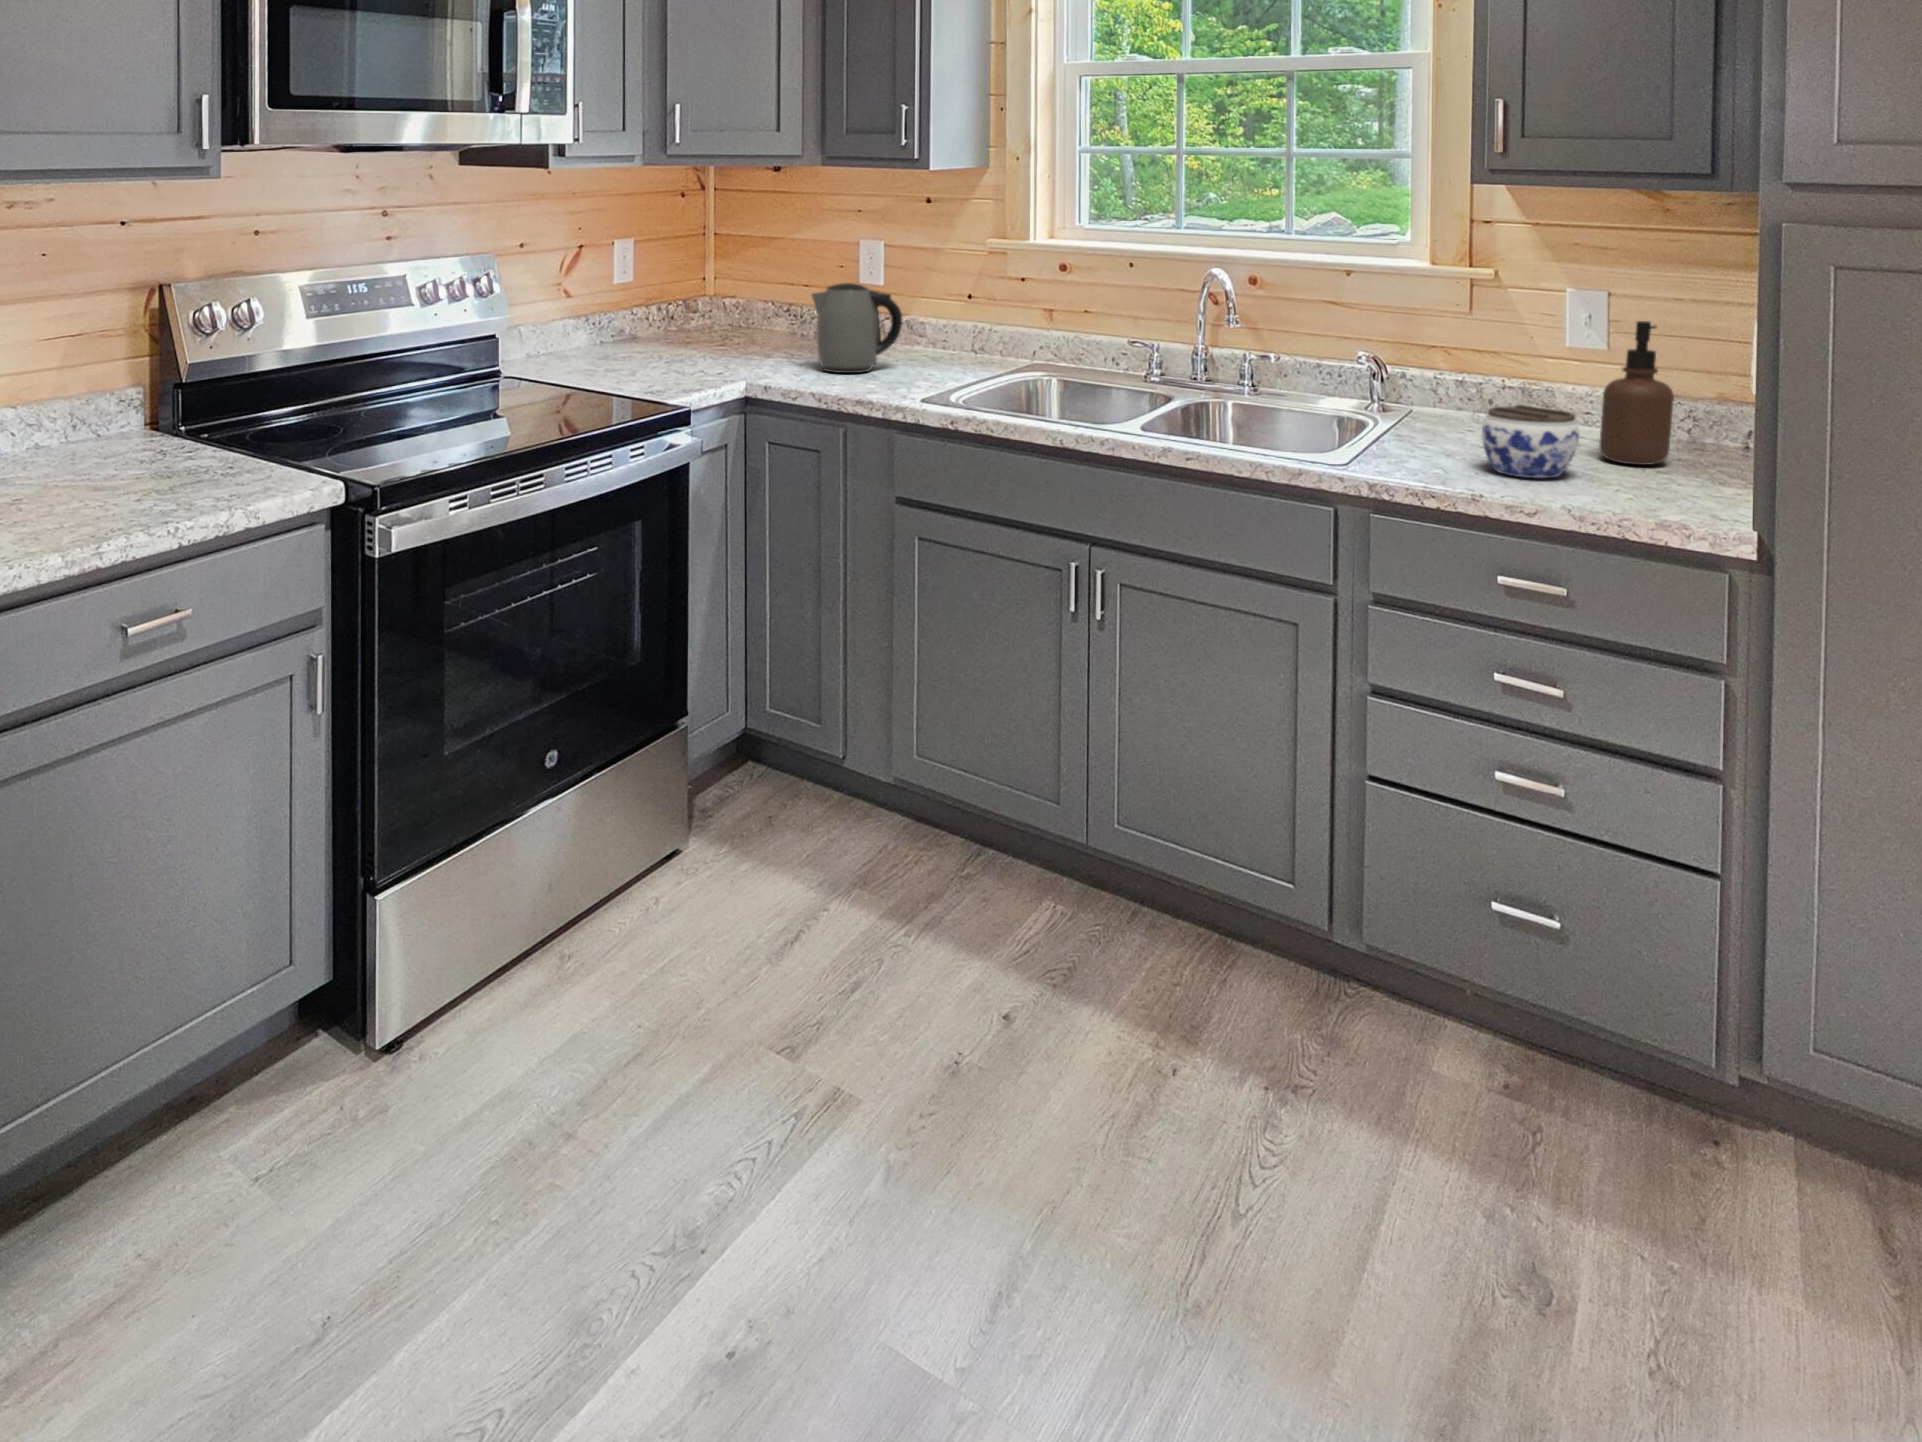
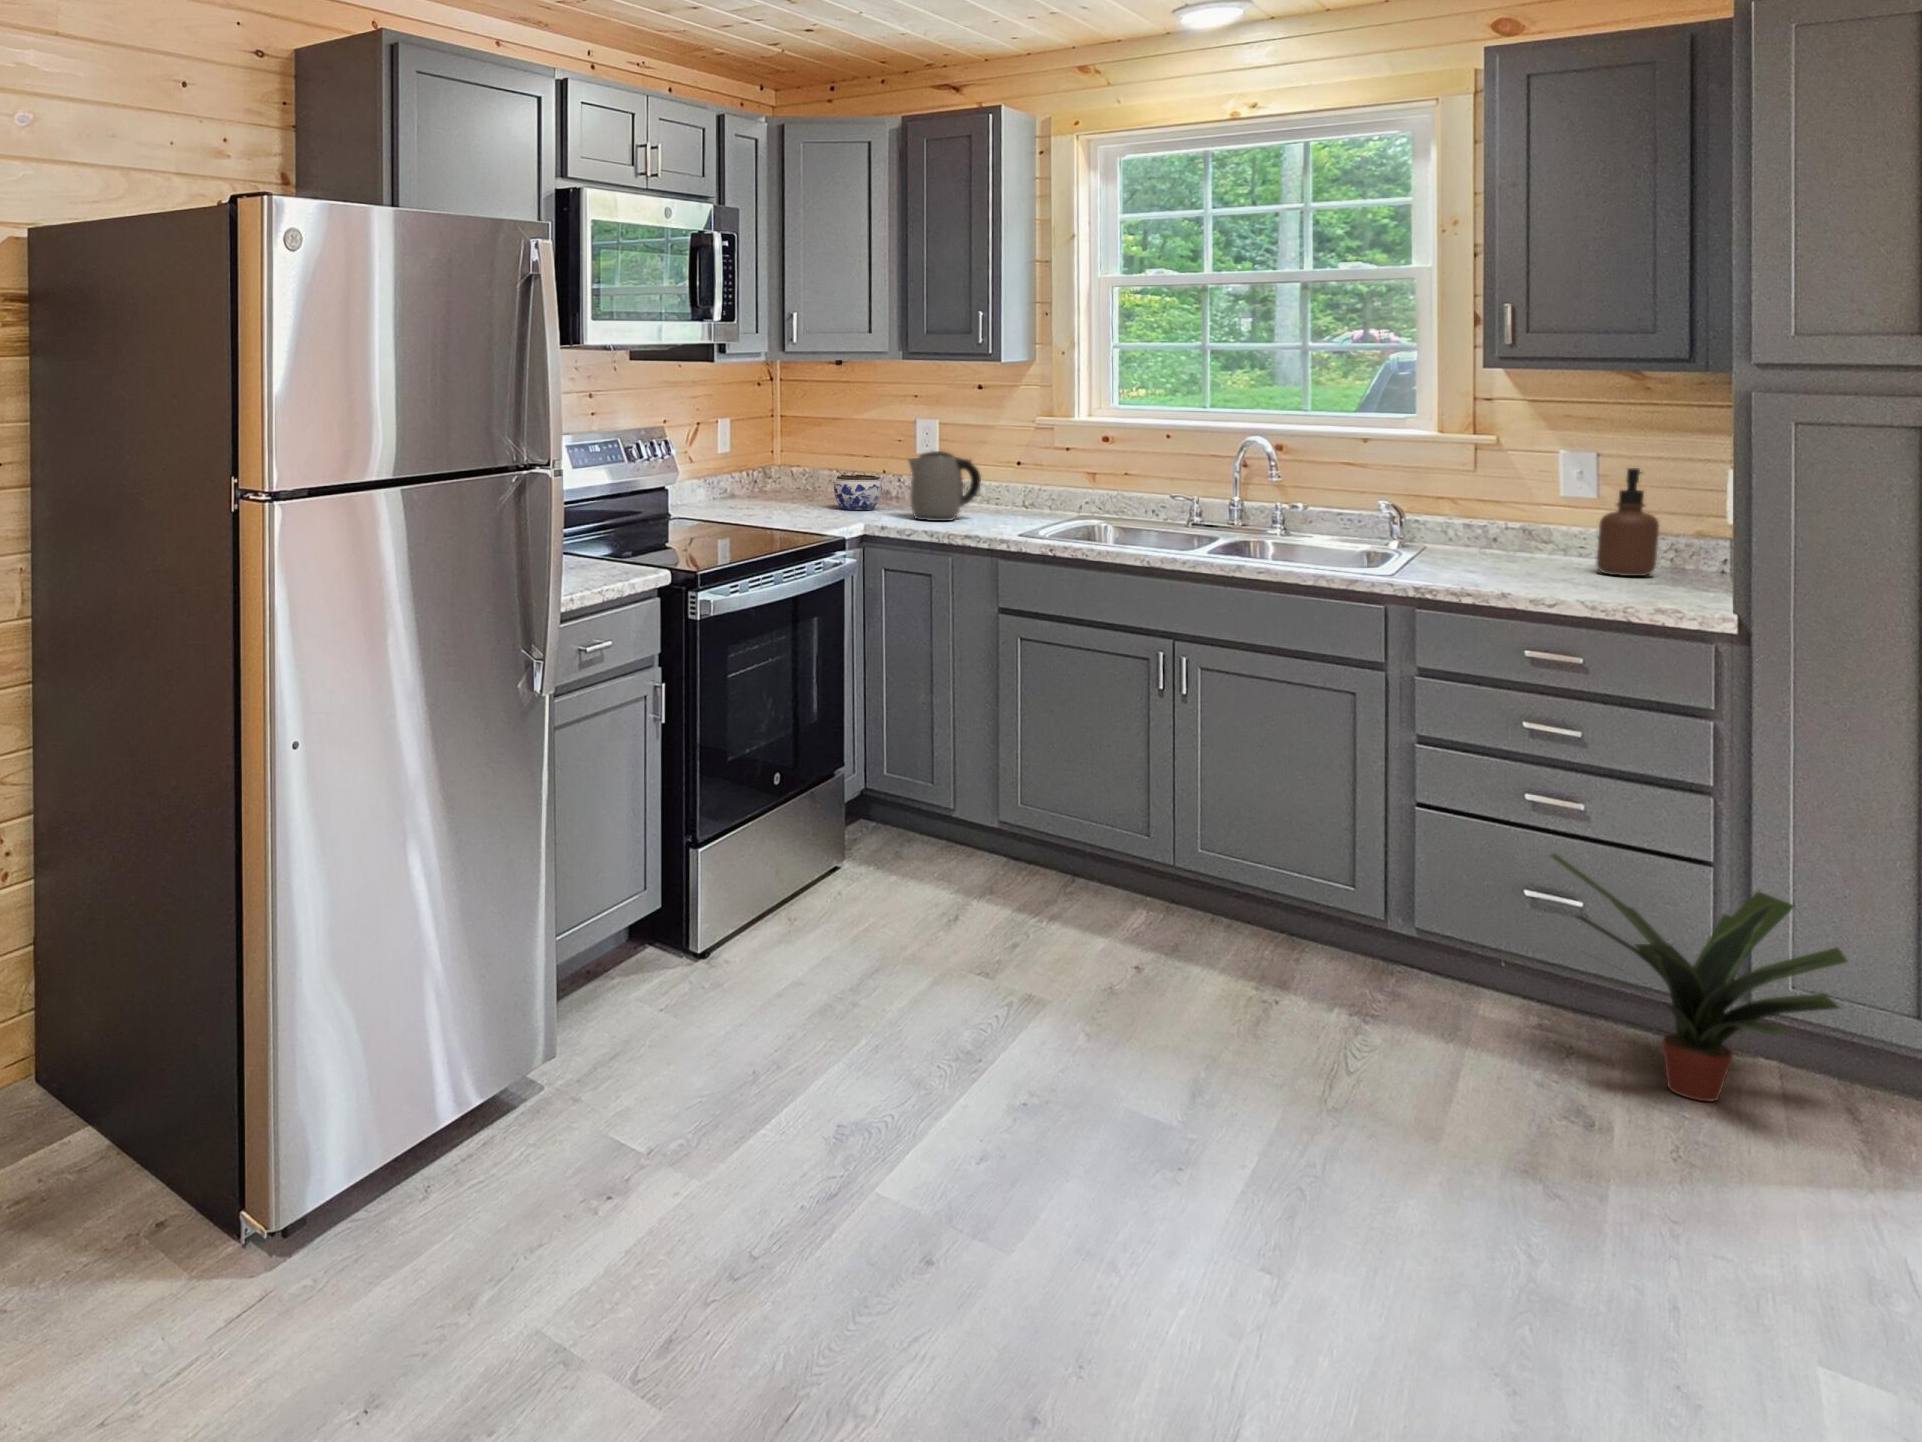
jar: present [1482,405,1579,478] -> present [834,475,882,510]
potted plant: none [1510,876,1891,1245] -> present [1551,854,1847,1102]

